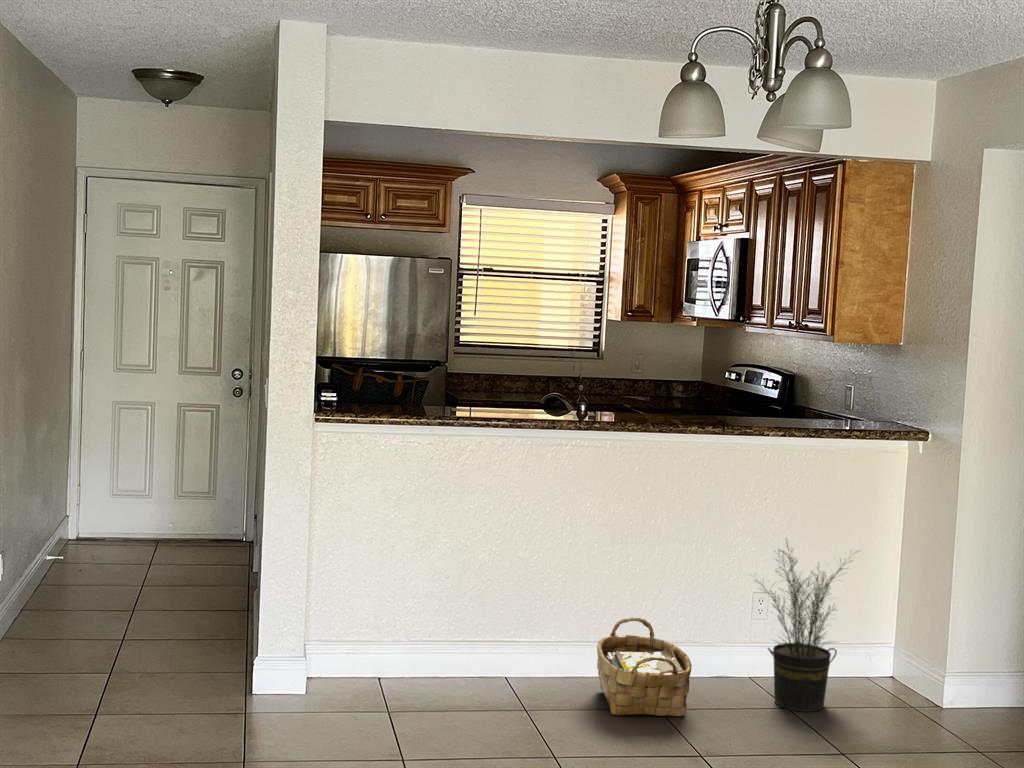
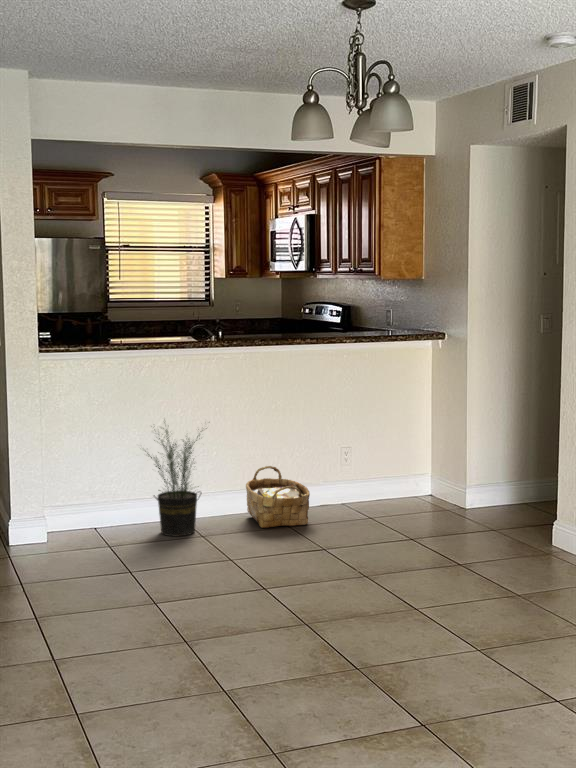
potted plant: present [759,539,847,712] -> present [145,428,203,536]

